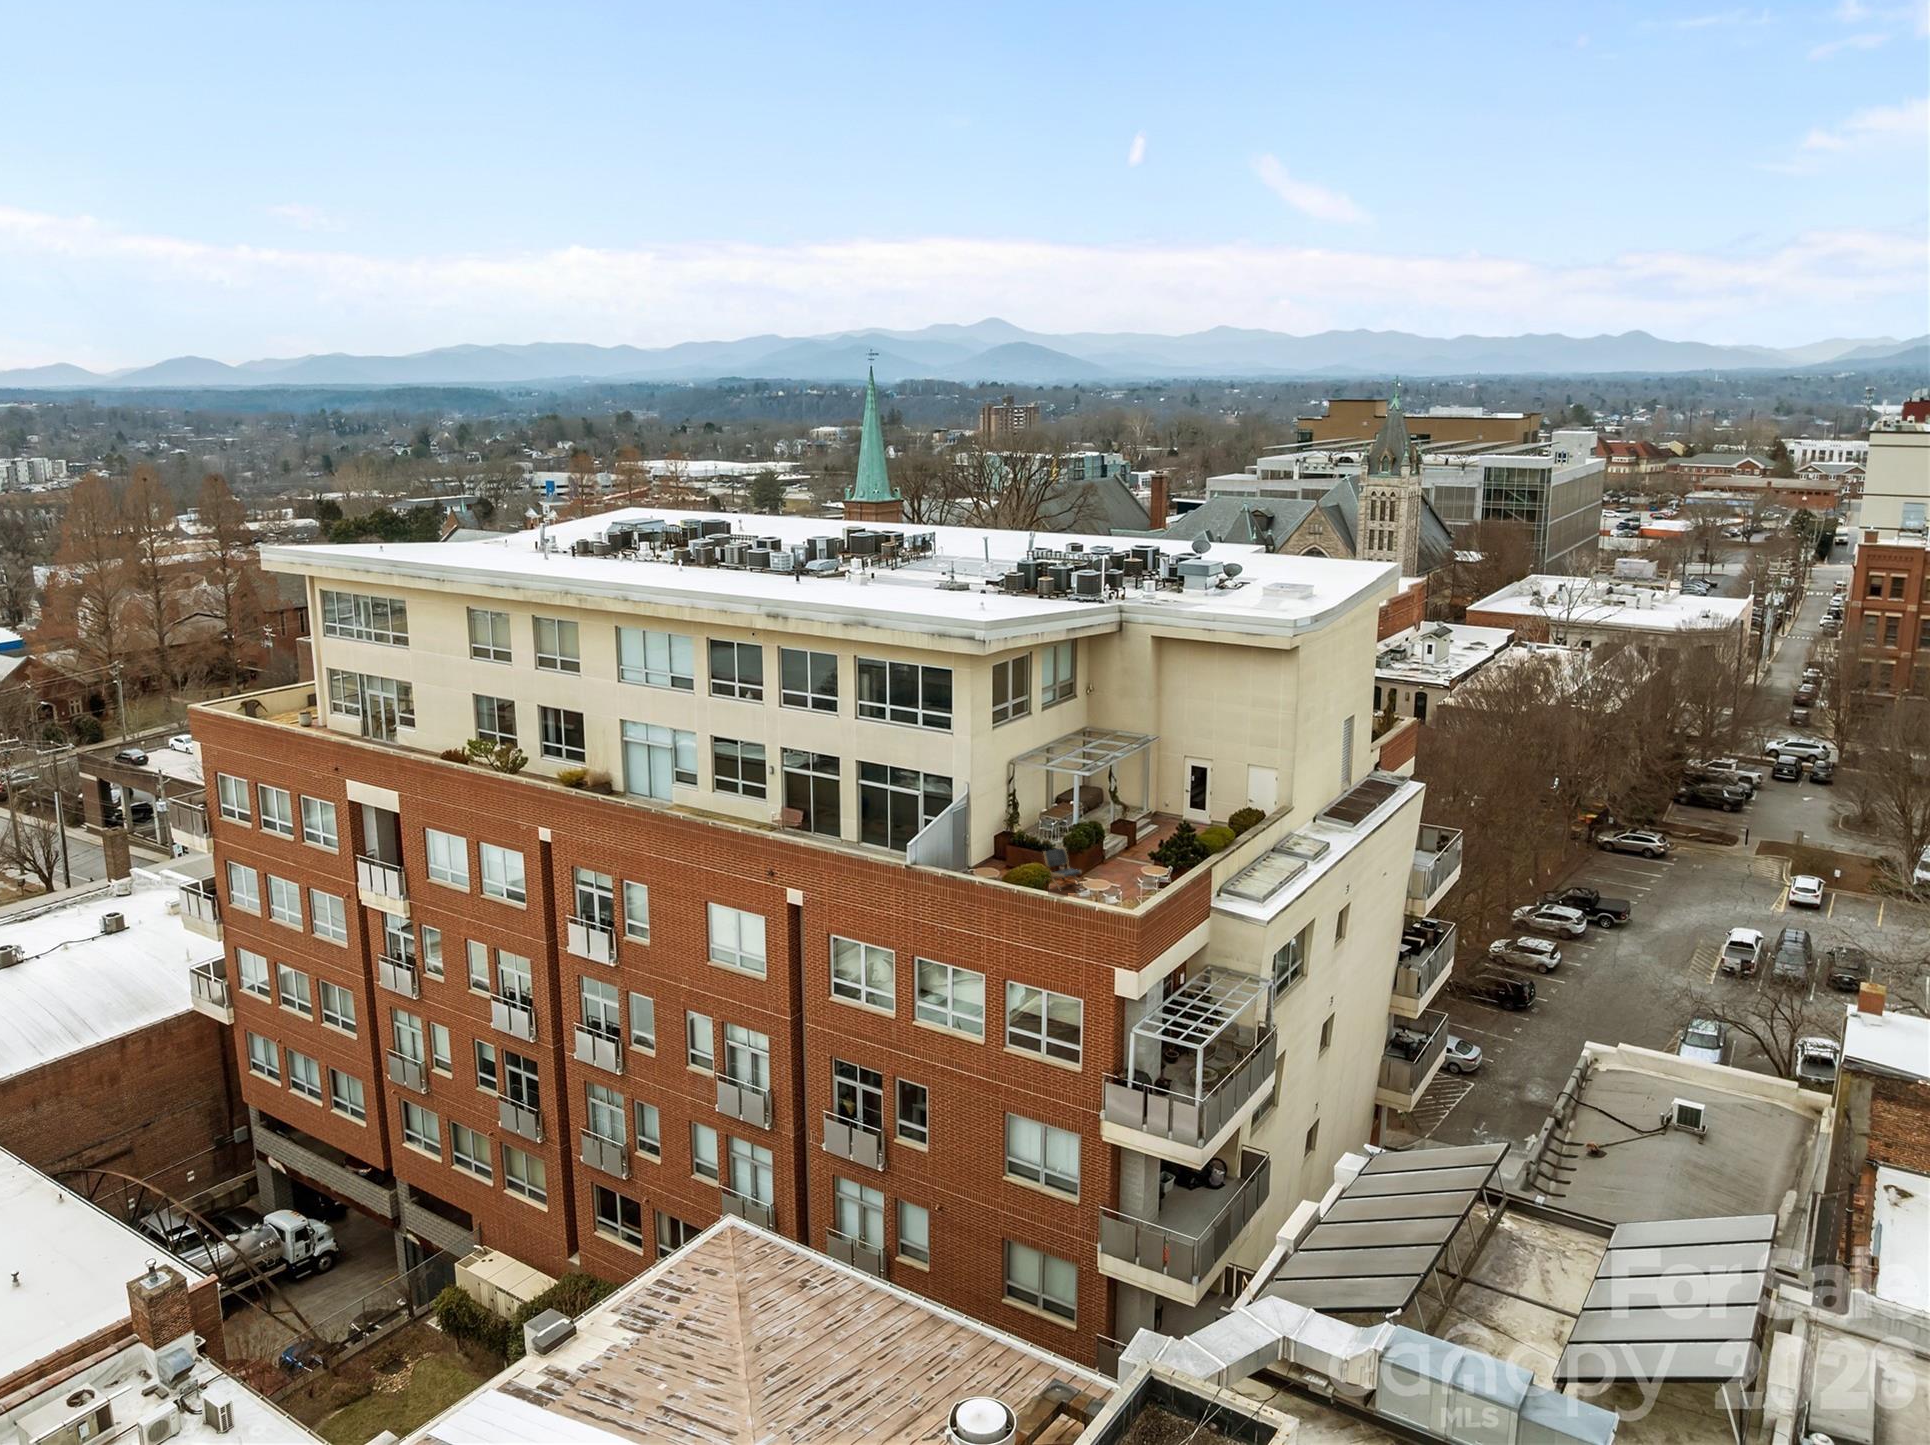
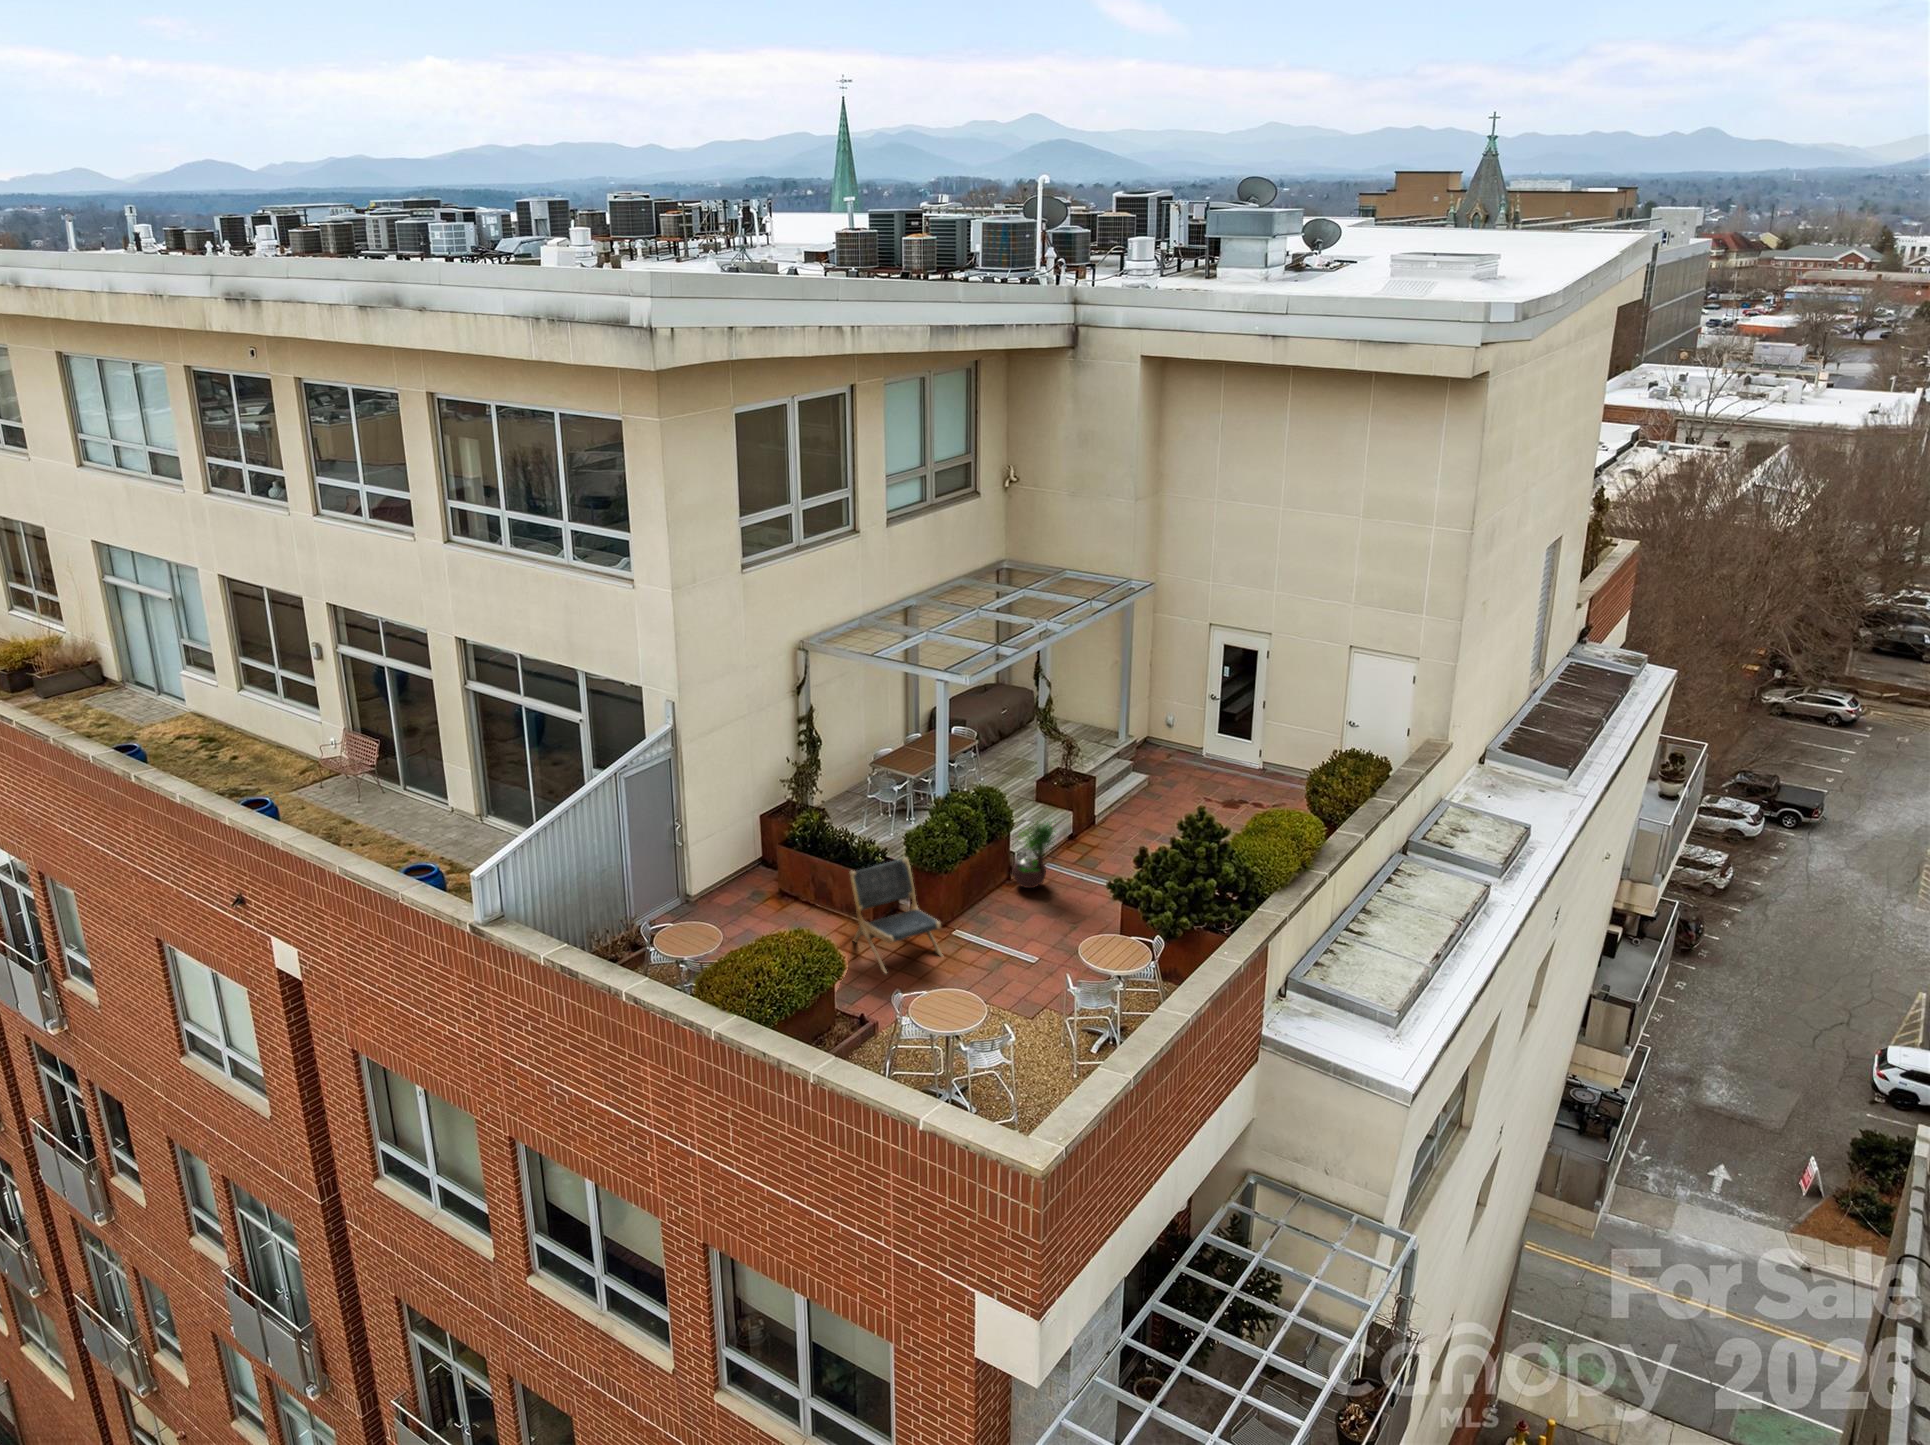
potted tree: none [1105,835,1124,866] -> present [1013,821,1056,888]

